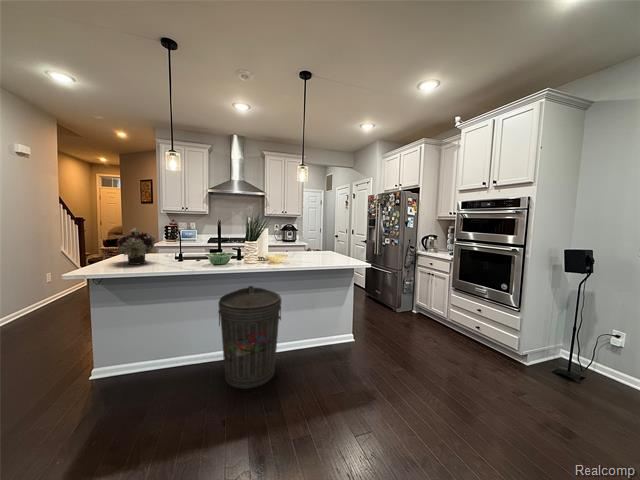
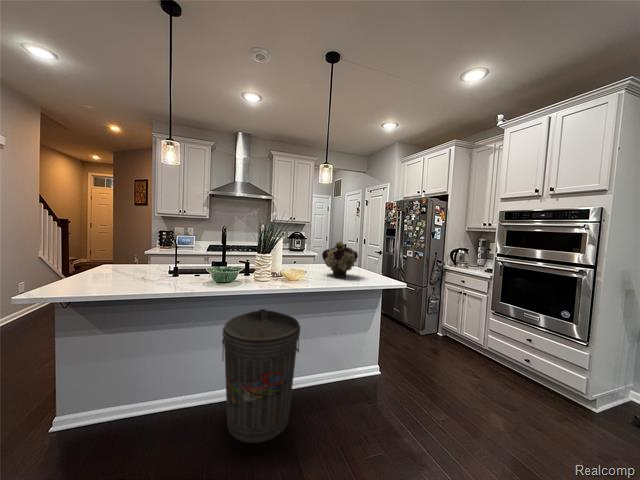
flower arrangement: present [118,228,156,265] -> present [322,242,358,278]

